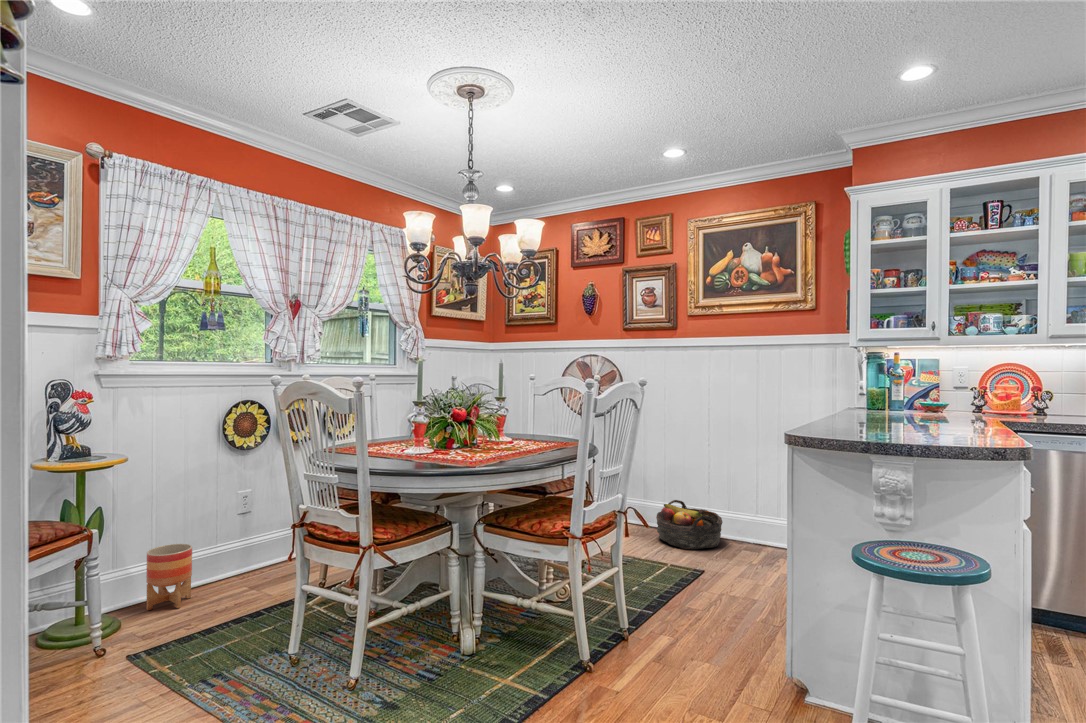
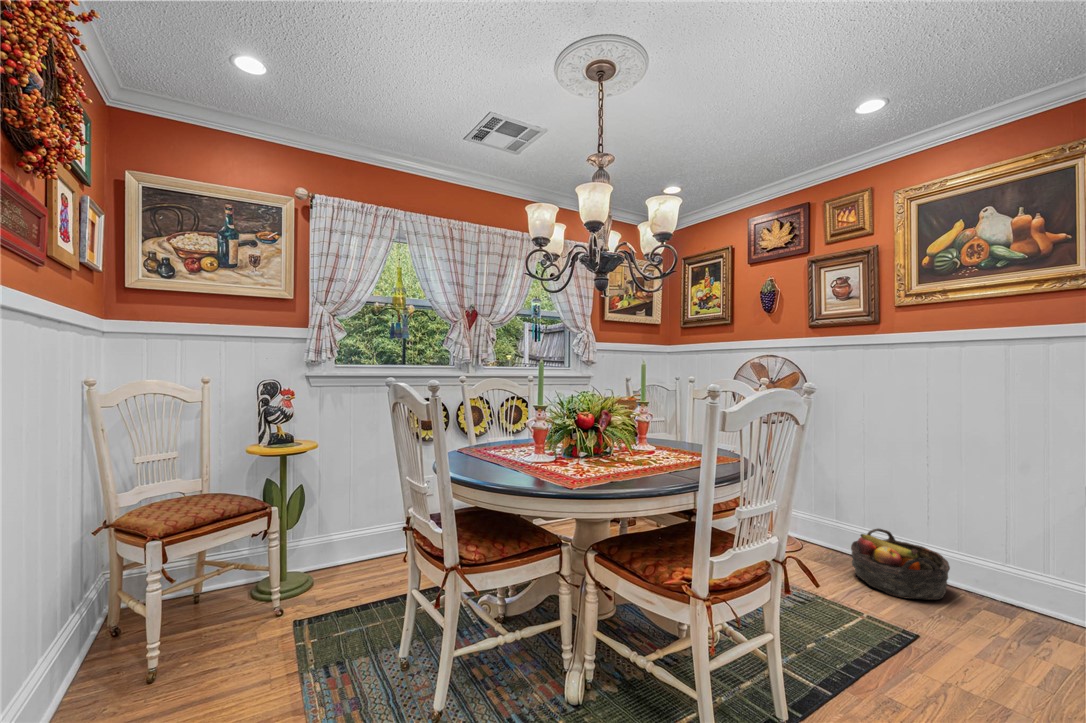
planter: present [146,544,192,610] -> none [338,519,374,576]

